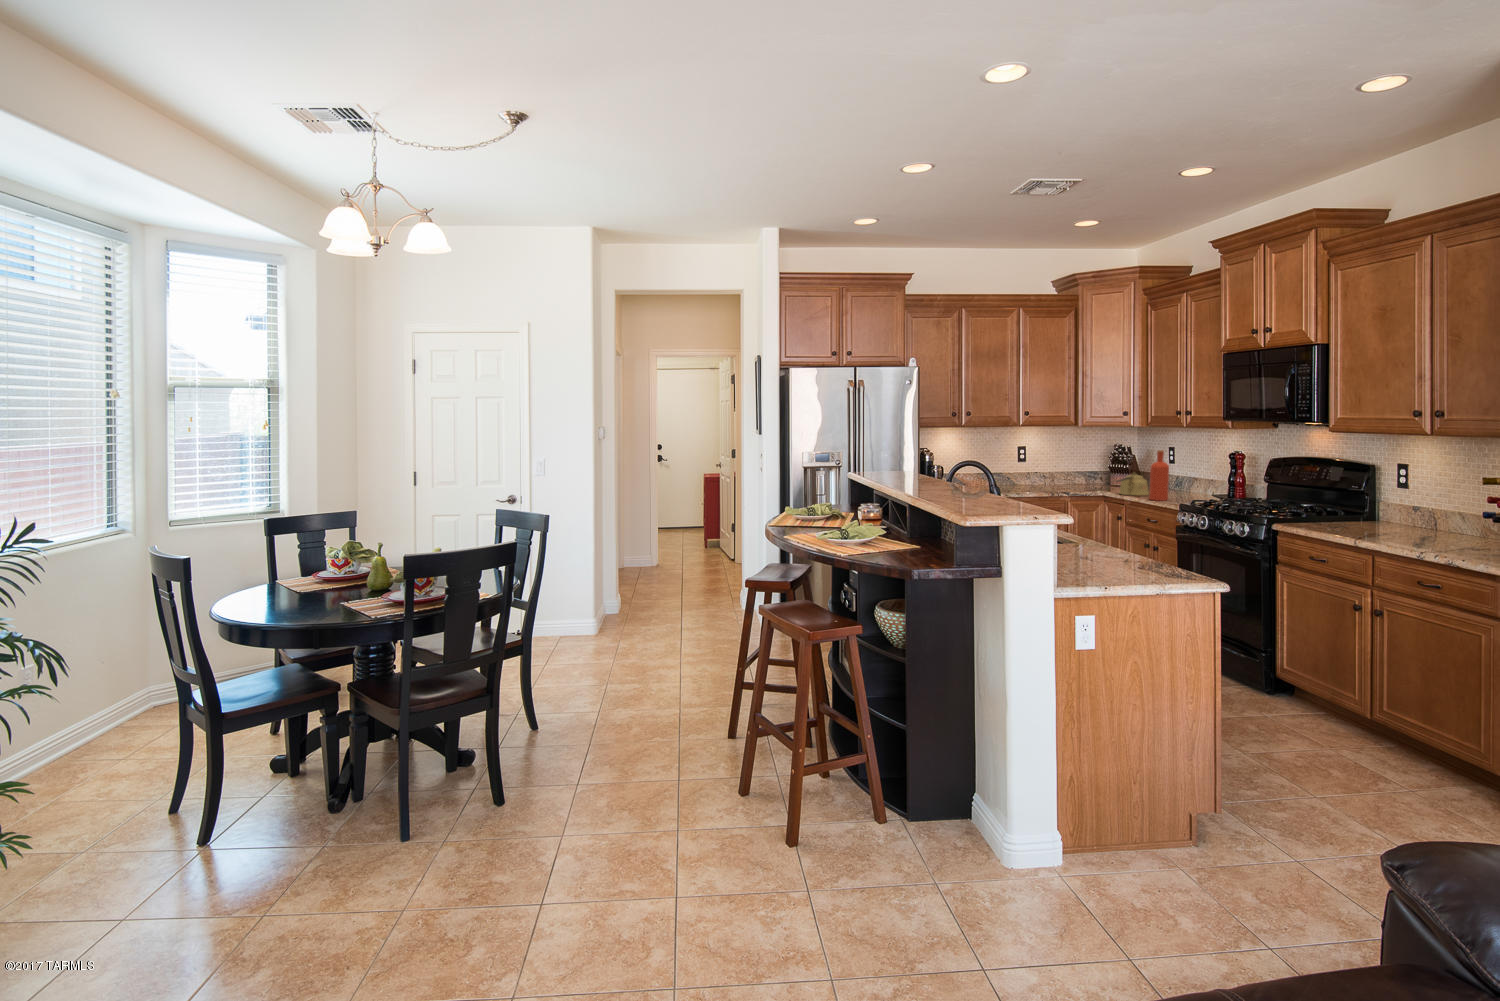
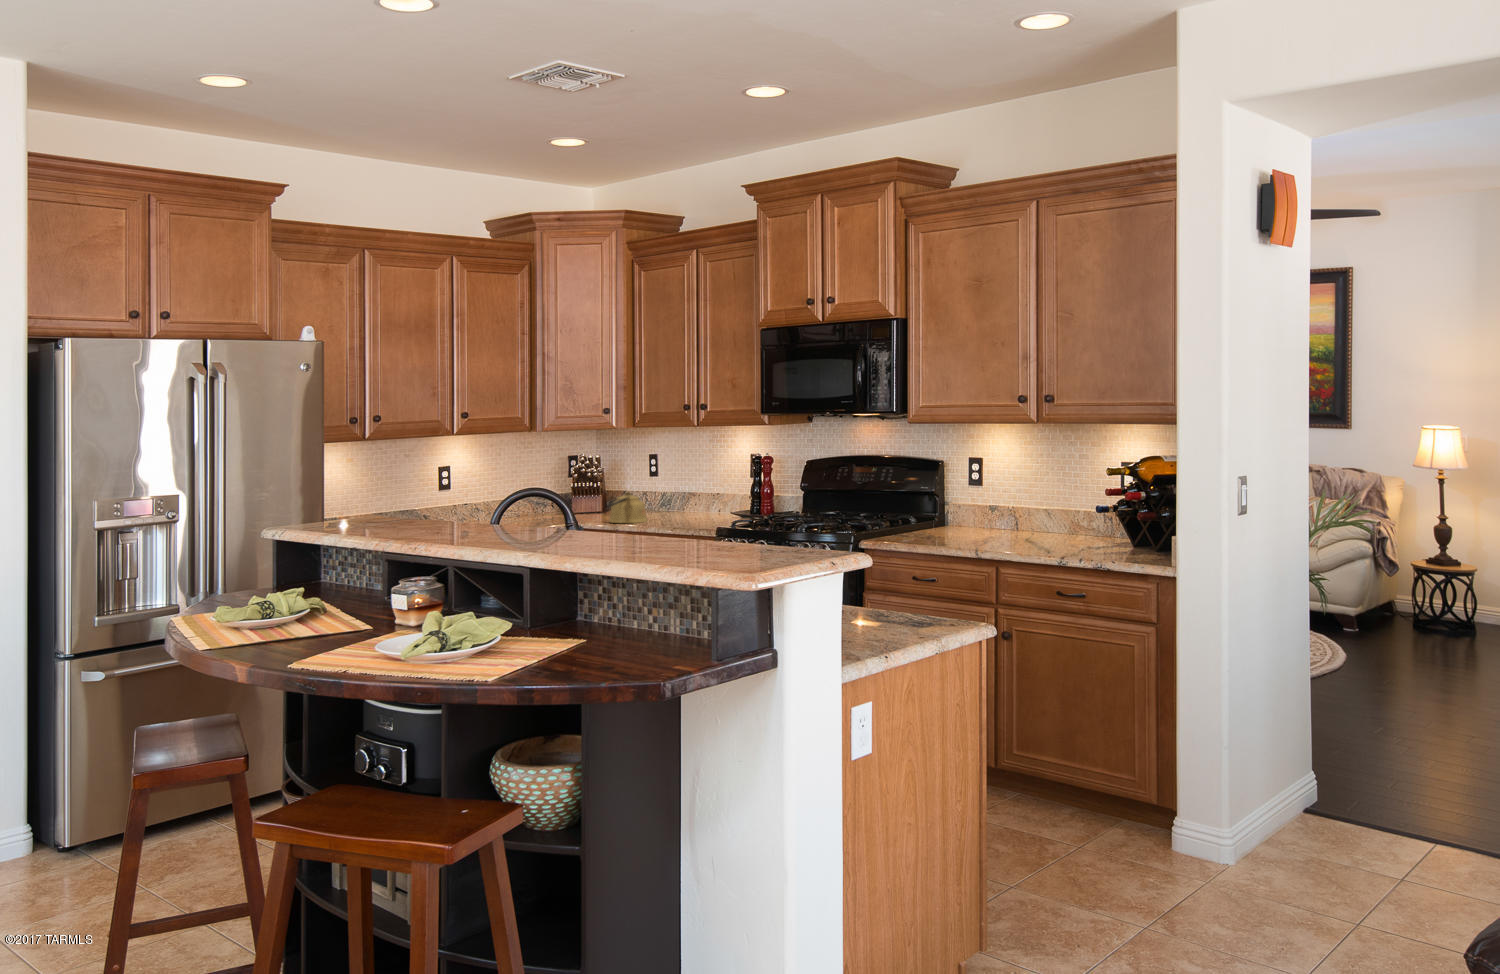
bottle: present [1149,450,1169,501] -> none [665,458,689,526]

